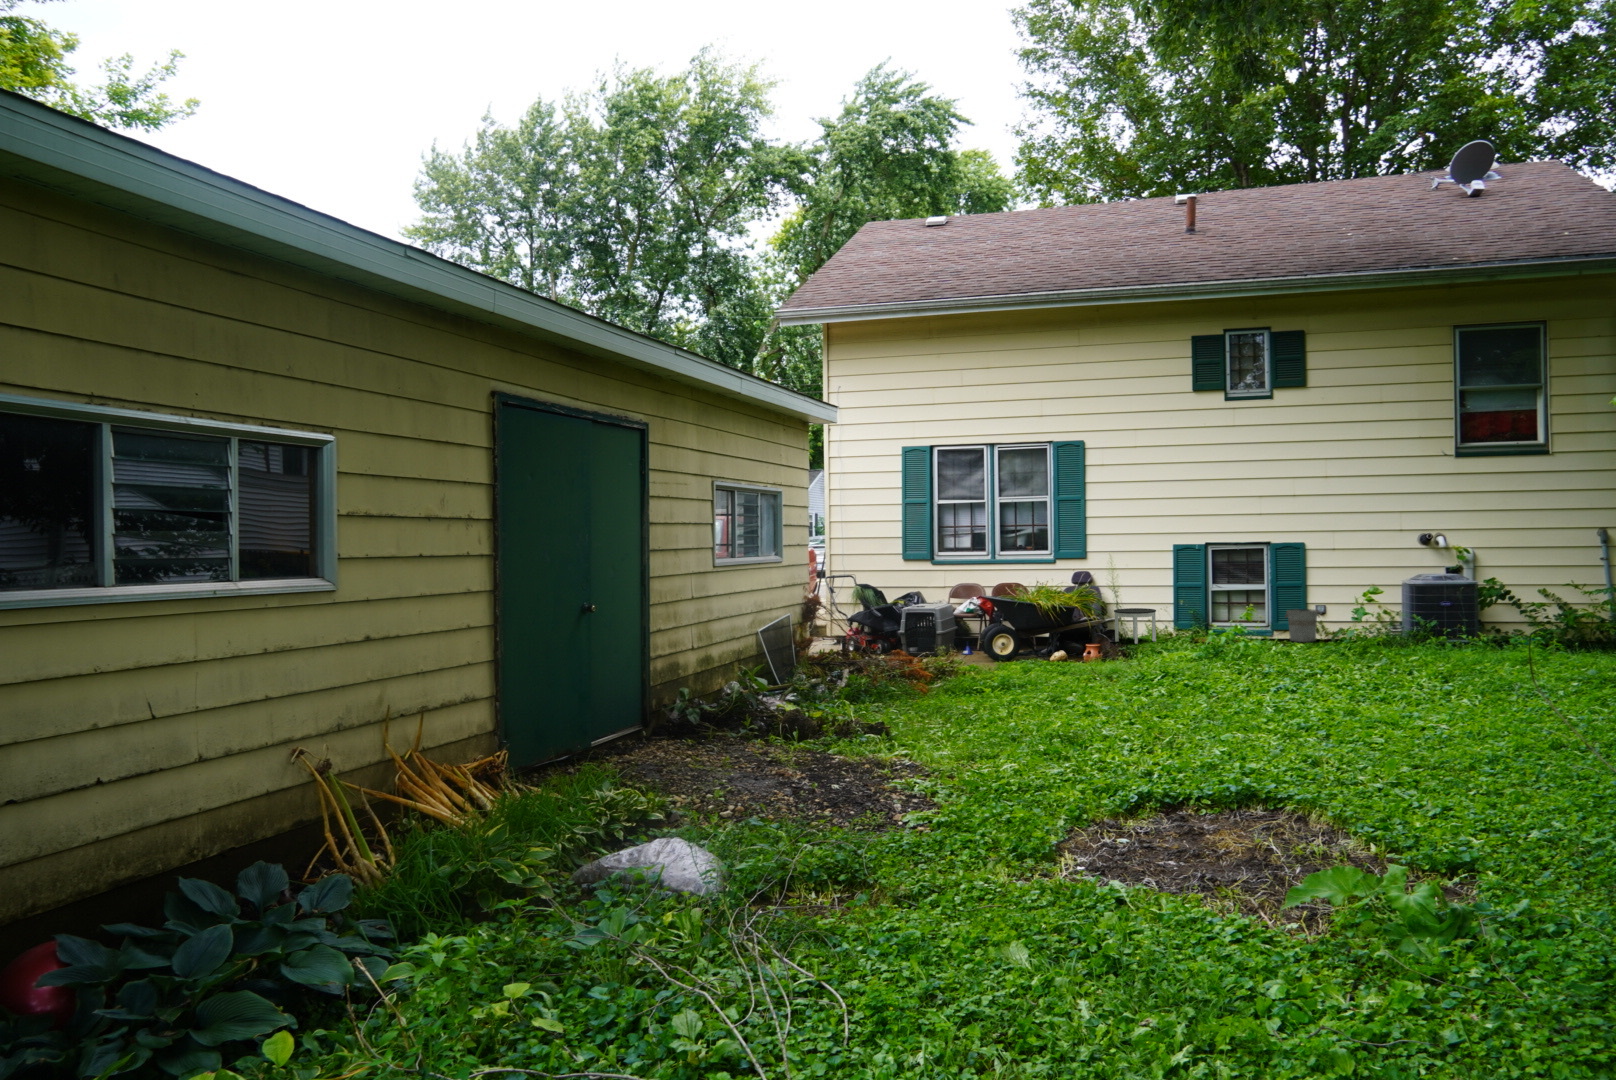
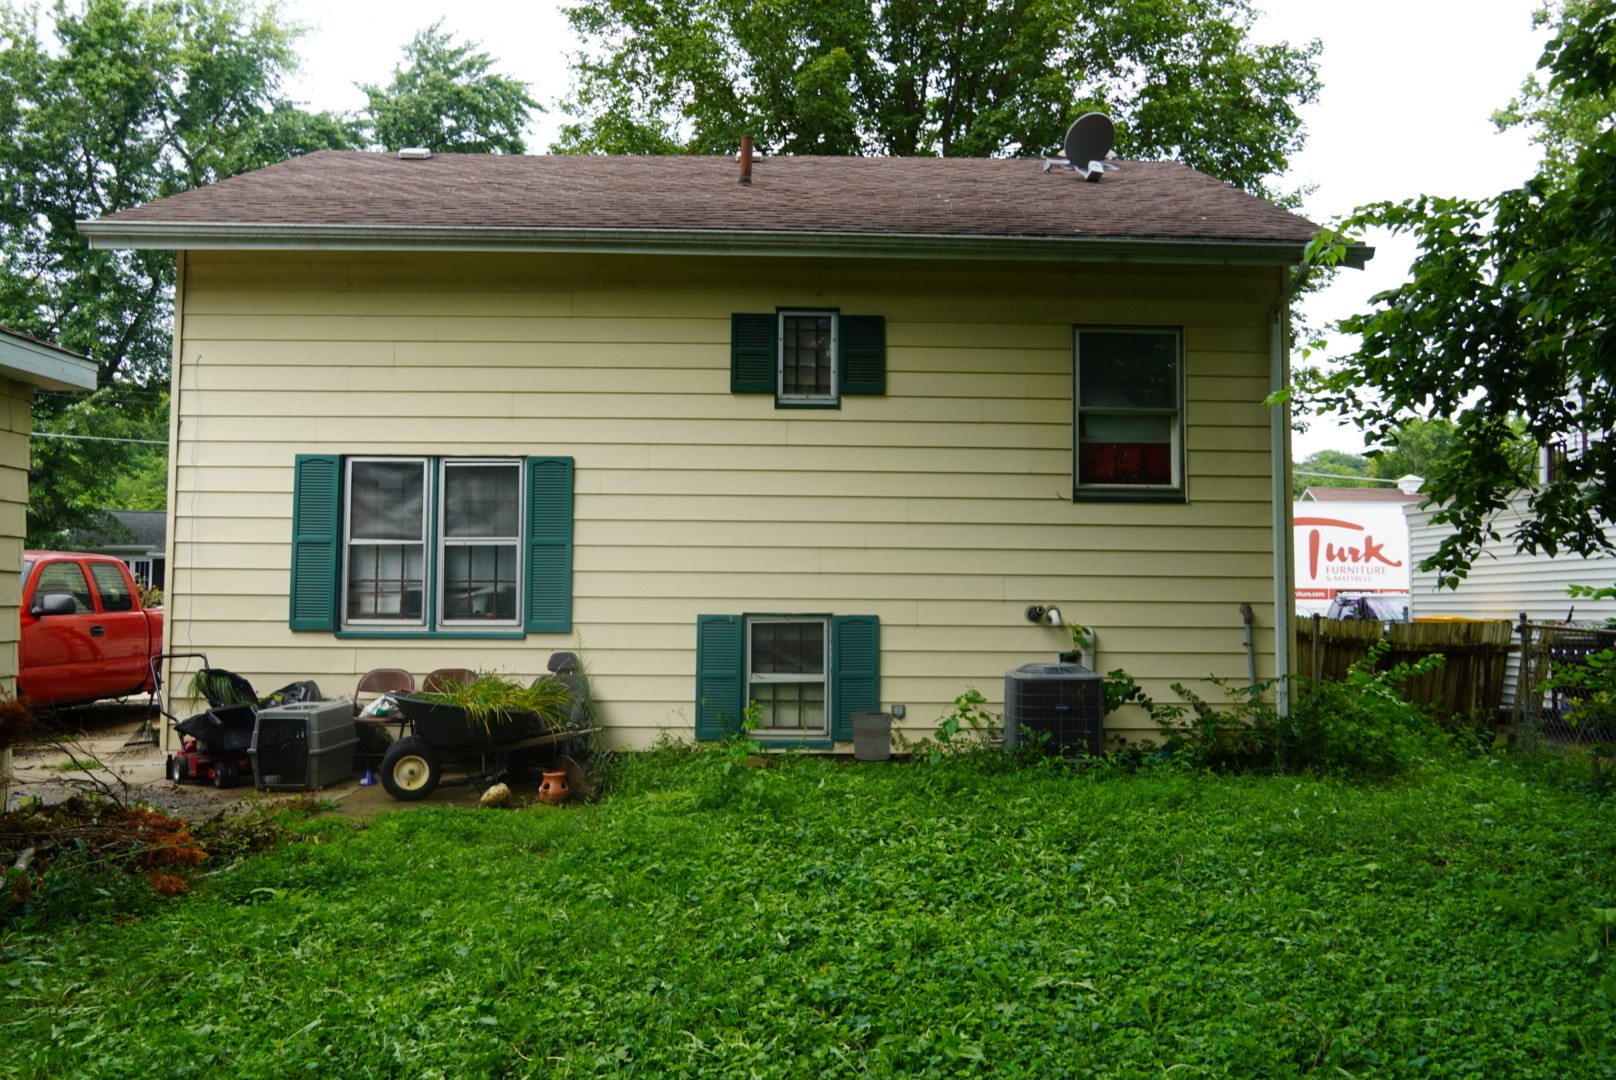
round table: present [1114,608,1156,644] -> none [603,708,666,766]

